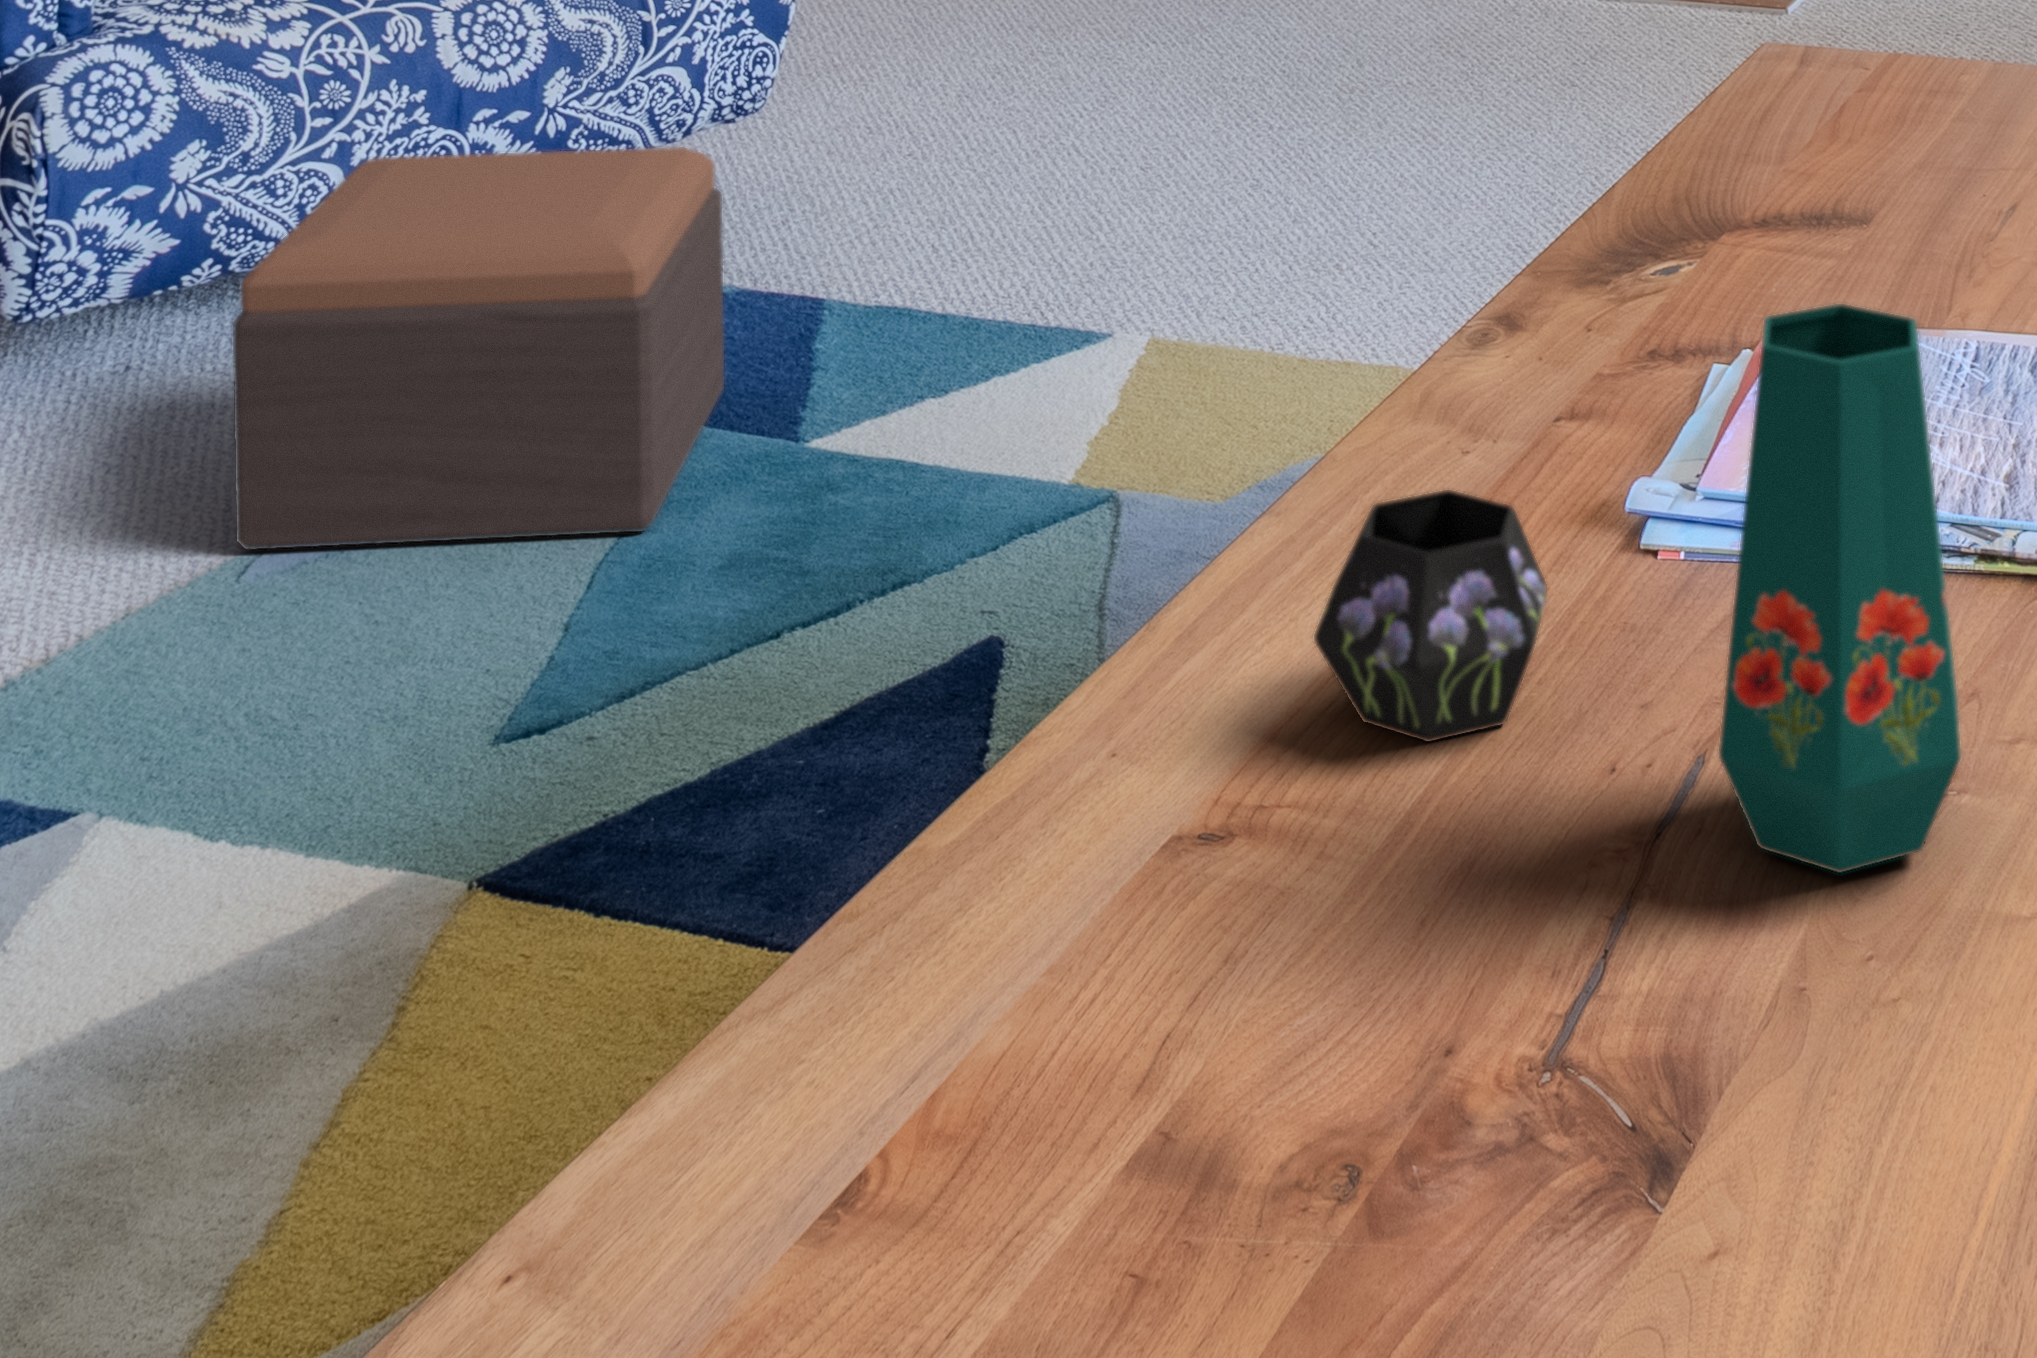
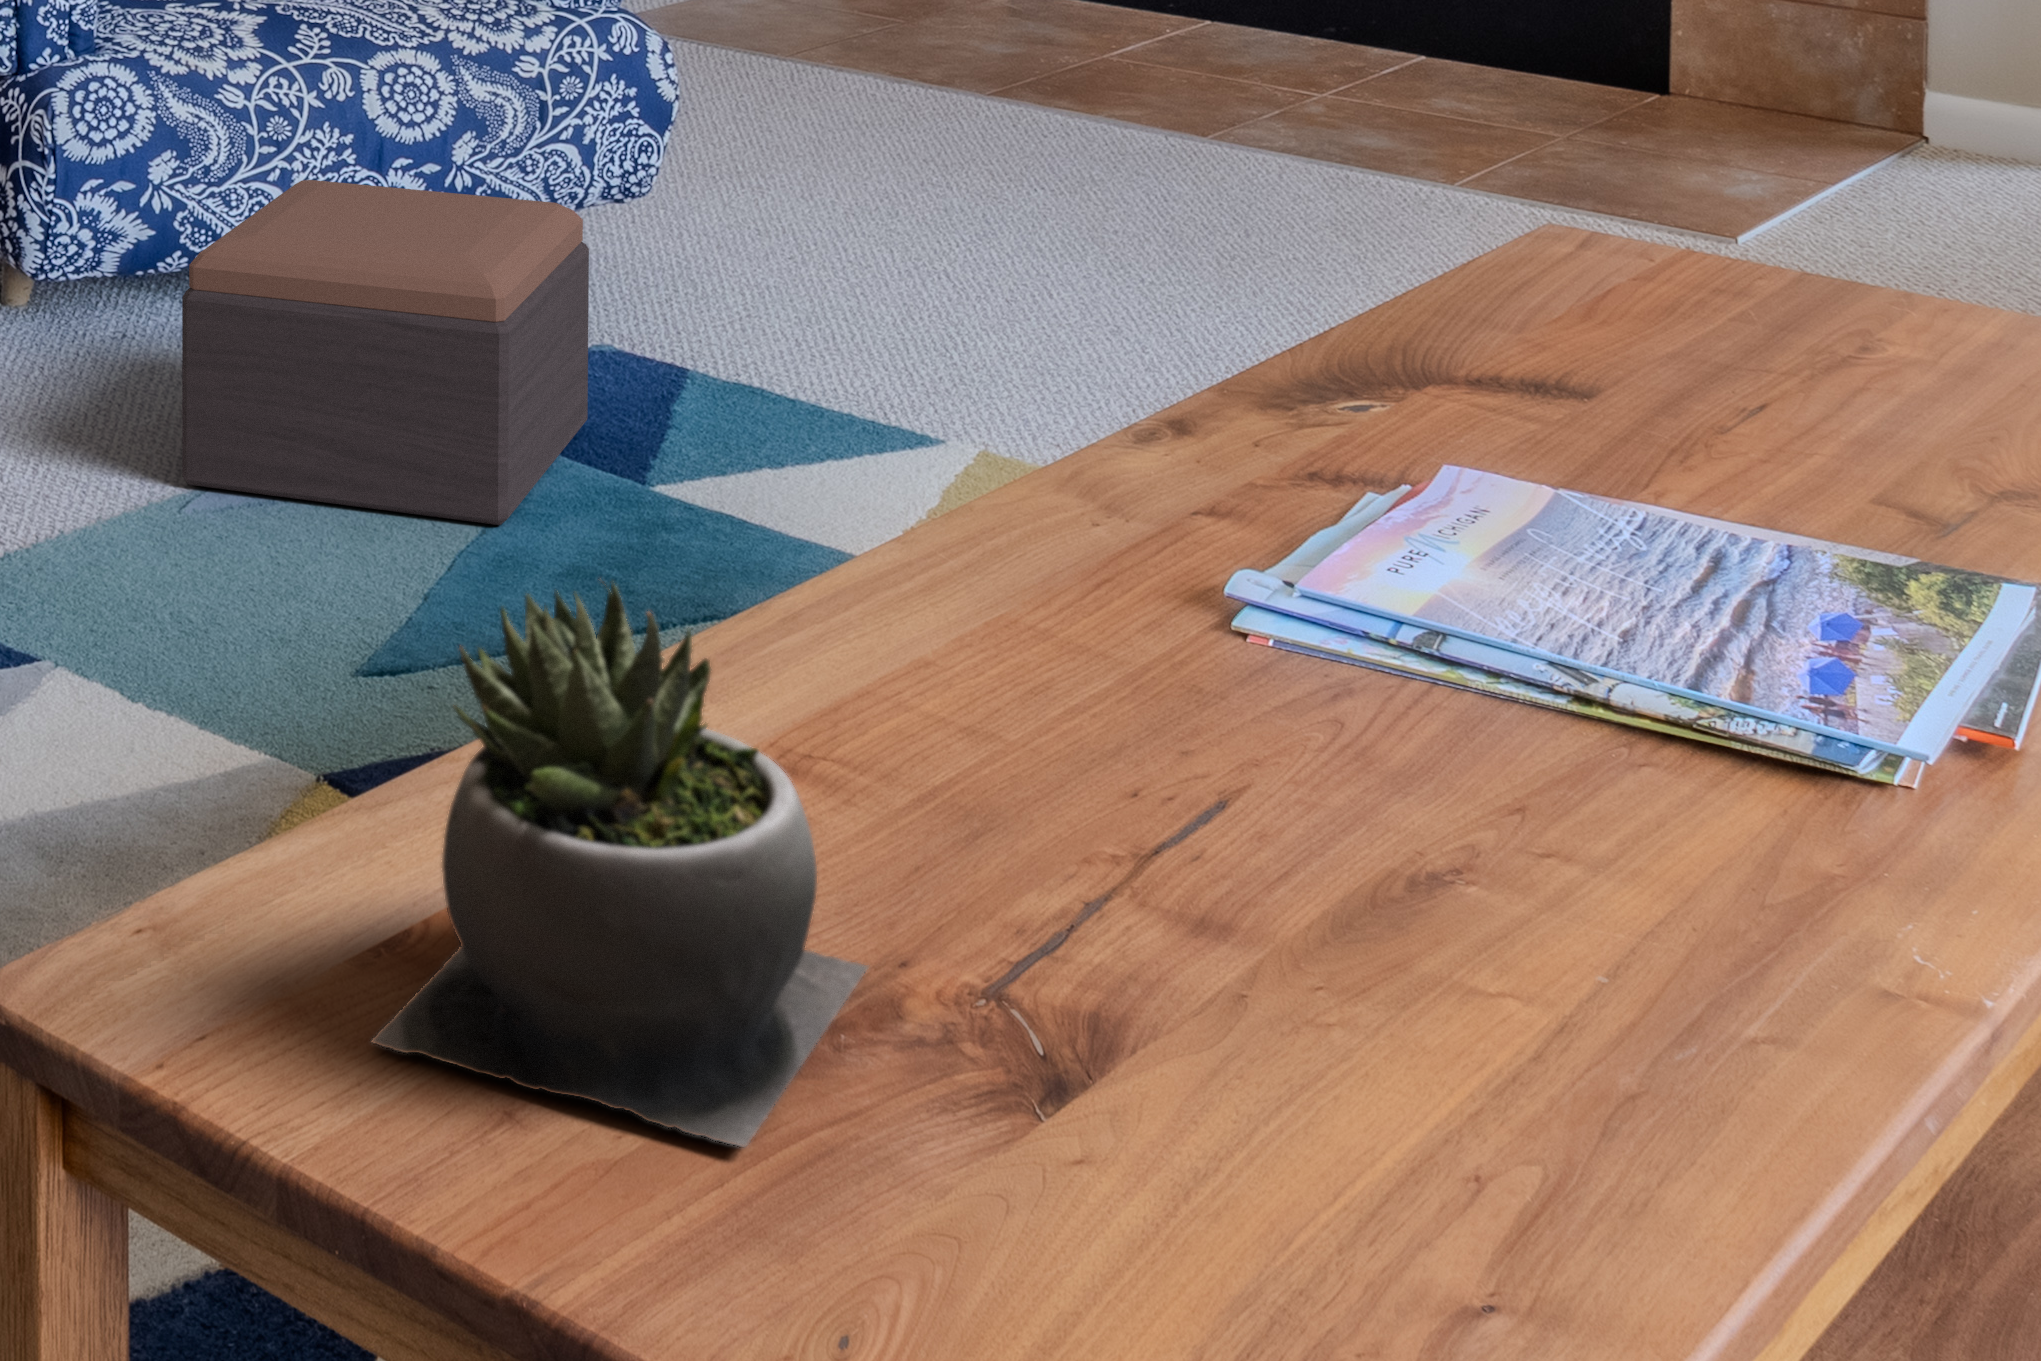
vase: present [1314,304,1961,872] -> none [879,404,1467,924]
succulent plant: none [861,662,1408,1328] -> present [372,583,868,1147]

